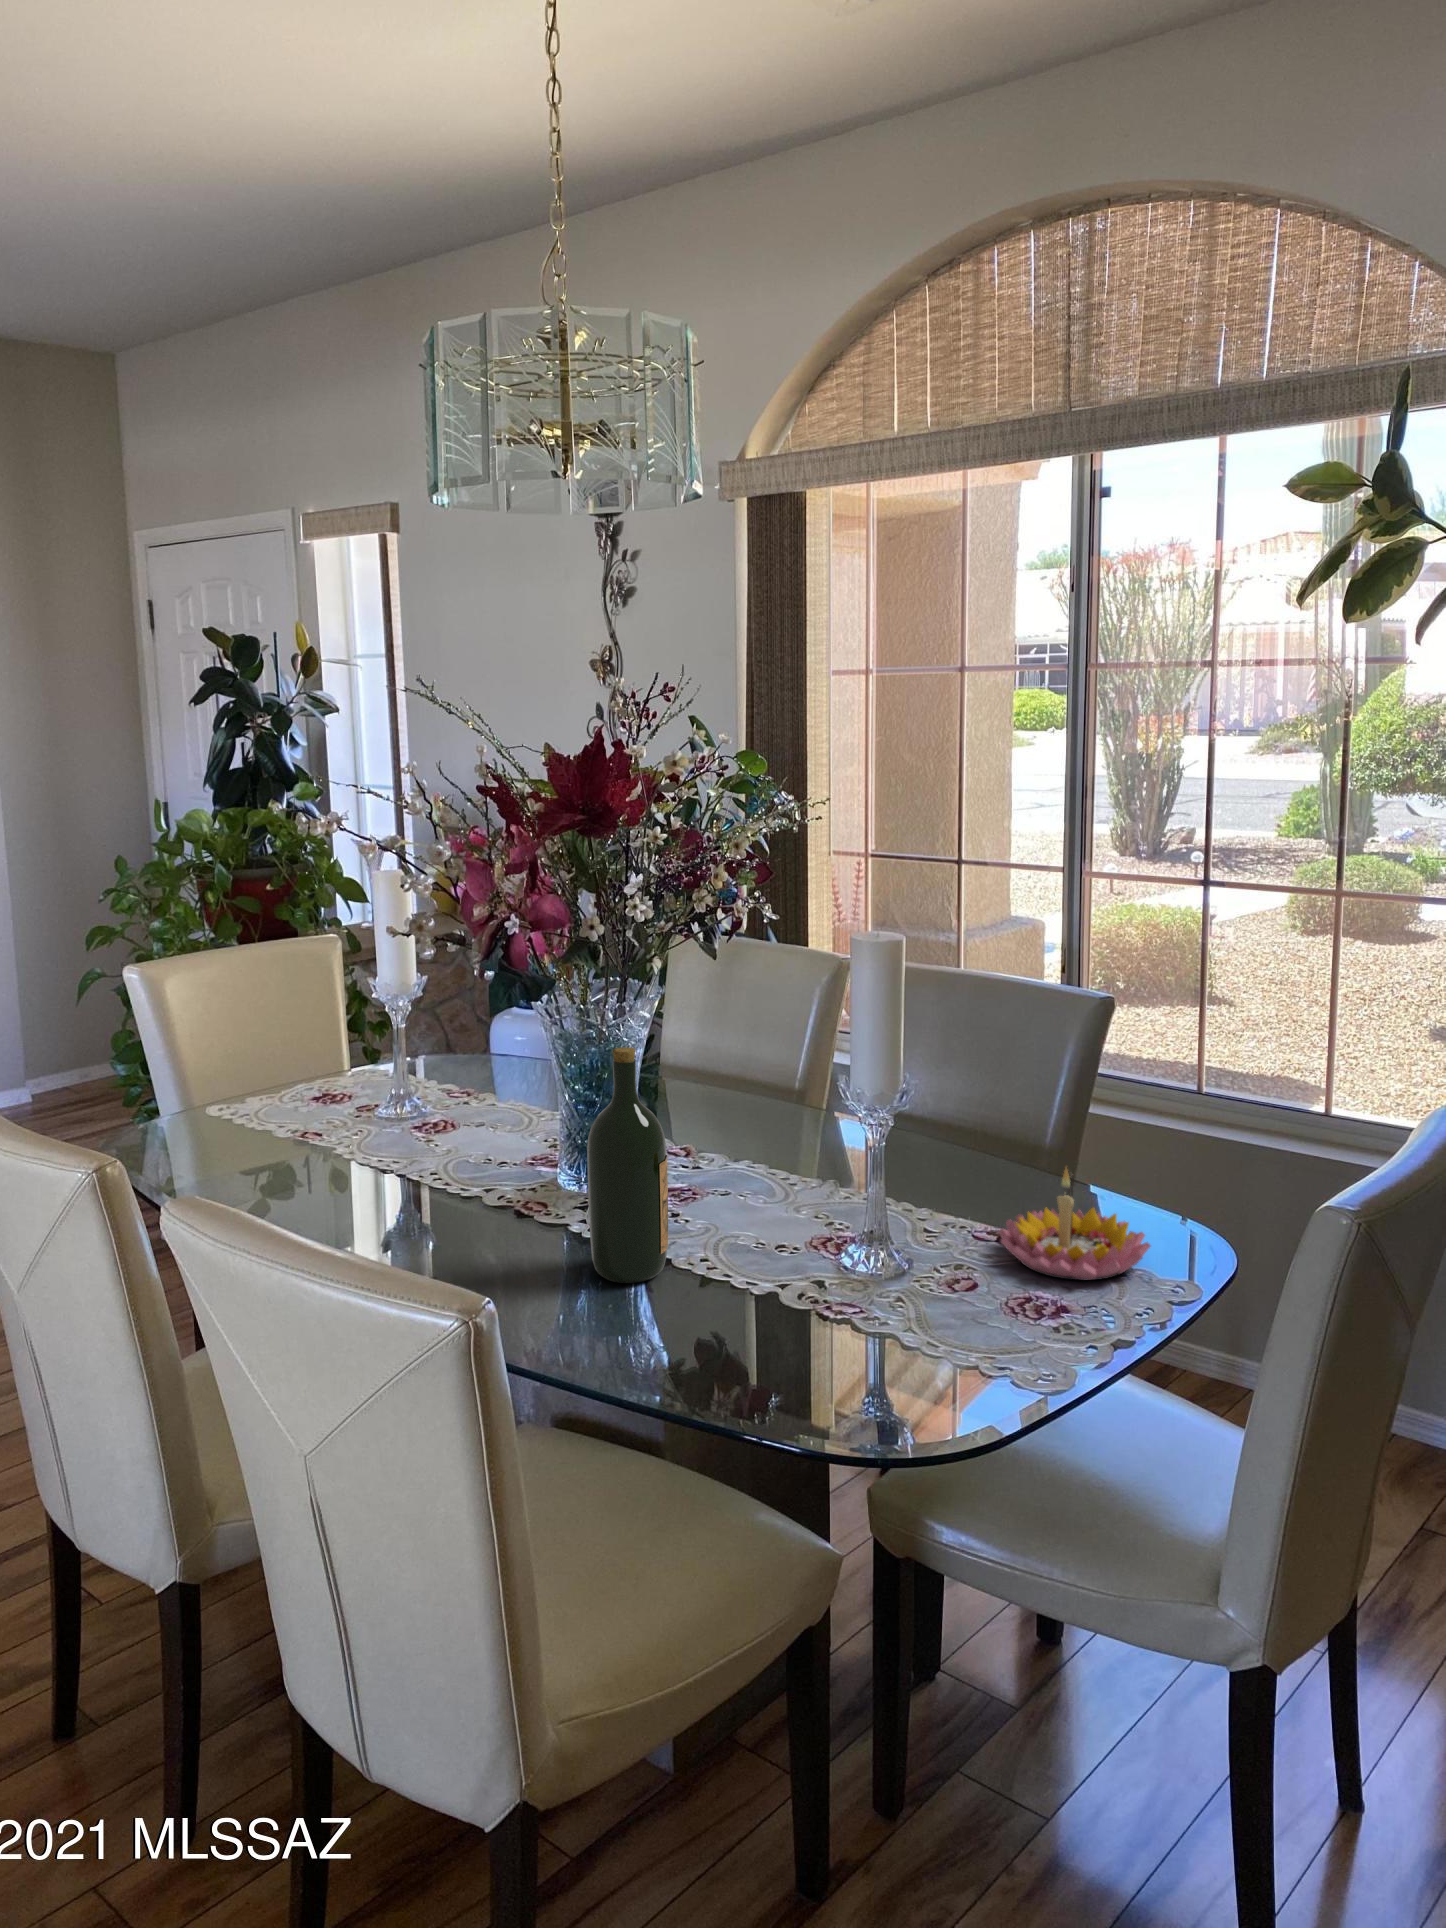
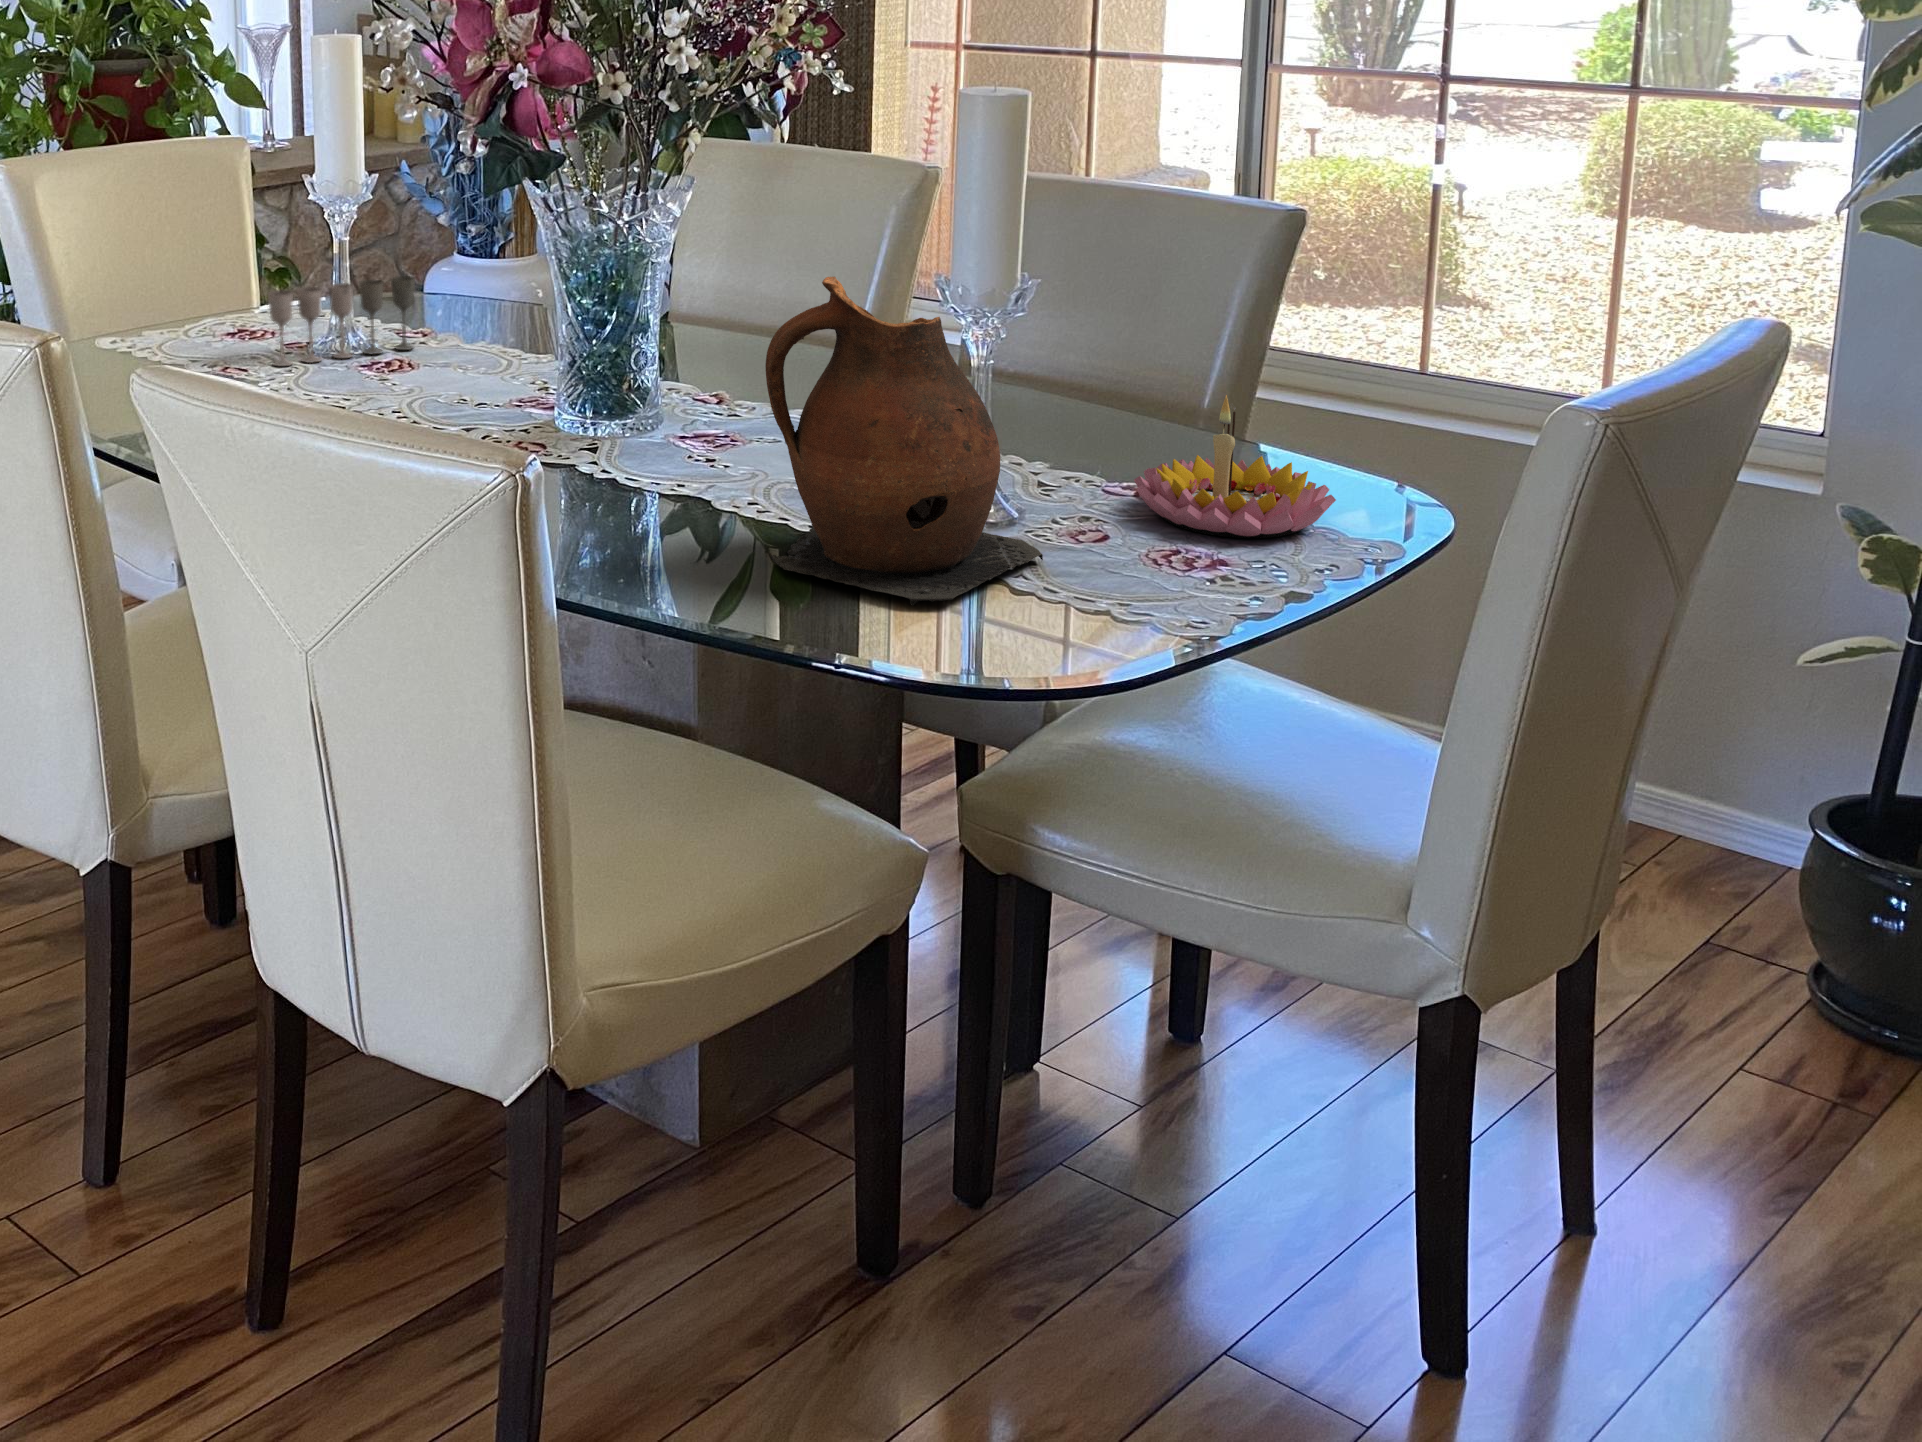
wine bottle: present [587,1047,668,1283] -> none [612,229,711,522]
wine glass: none [336,1054,456,1131] -> present [268,276,415,366]
ceramic pitcher: none [706,1091,930,1368] -> present [765,277,1043,606]

